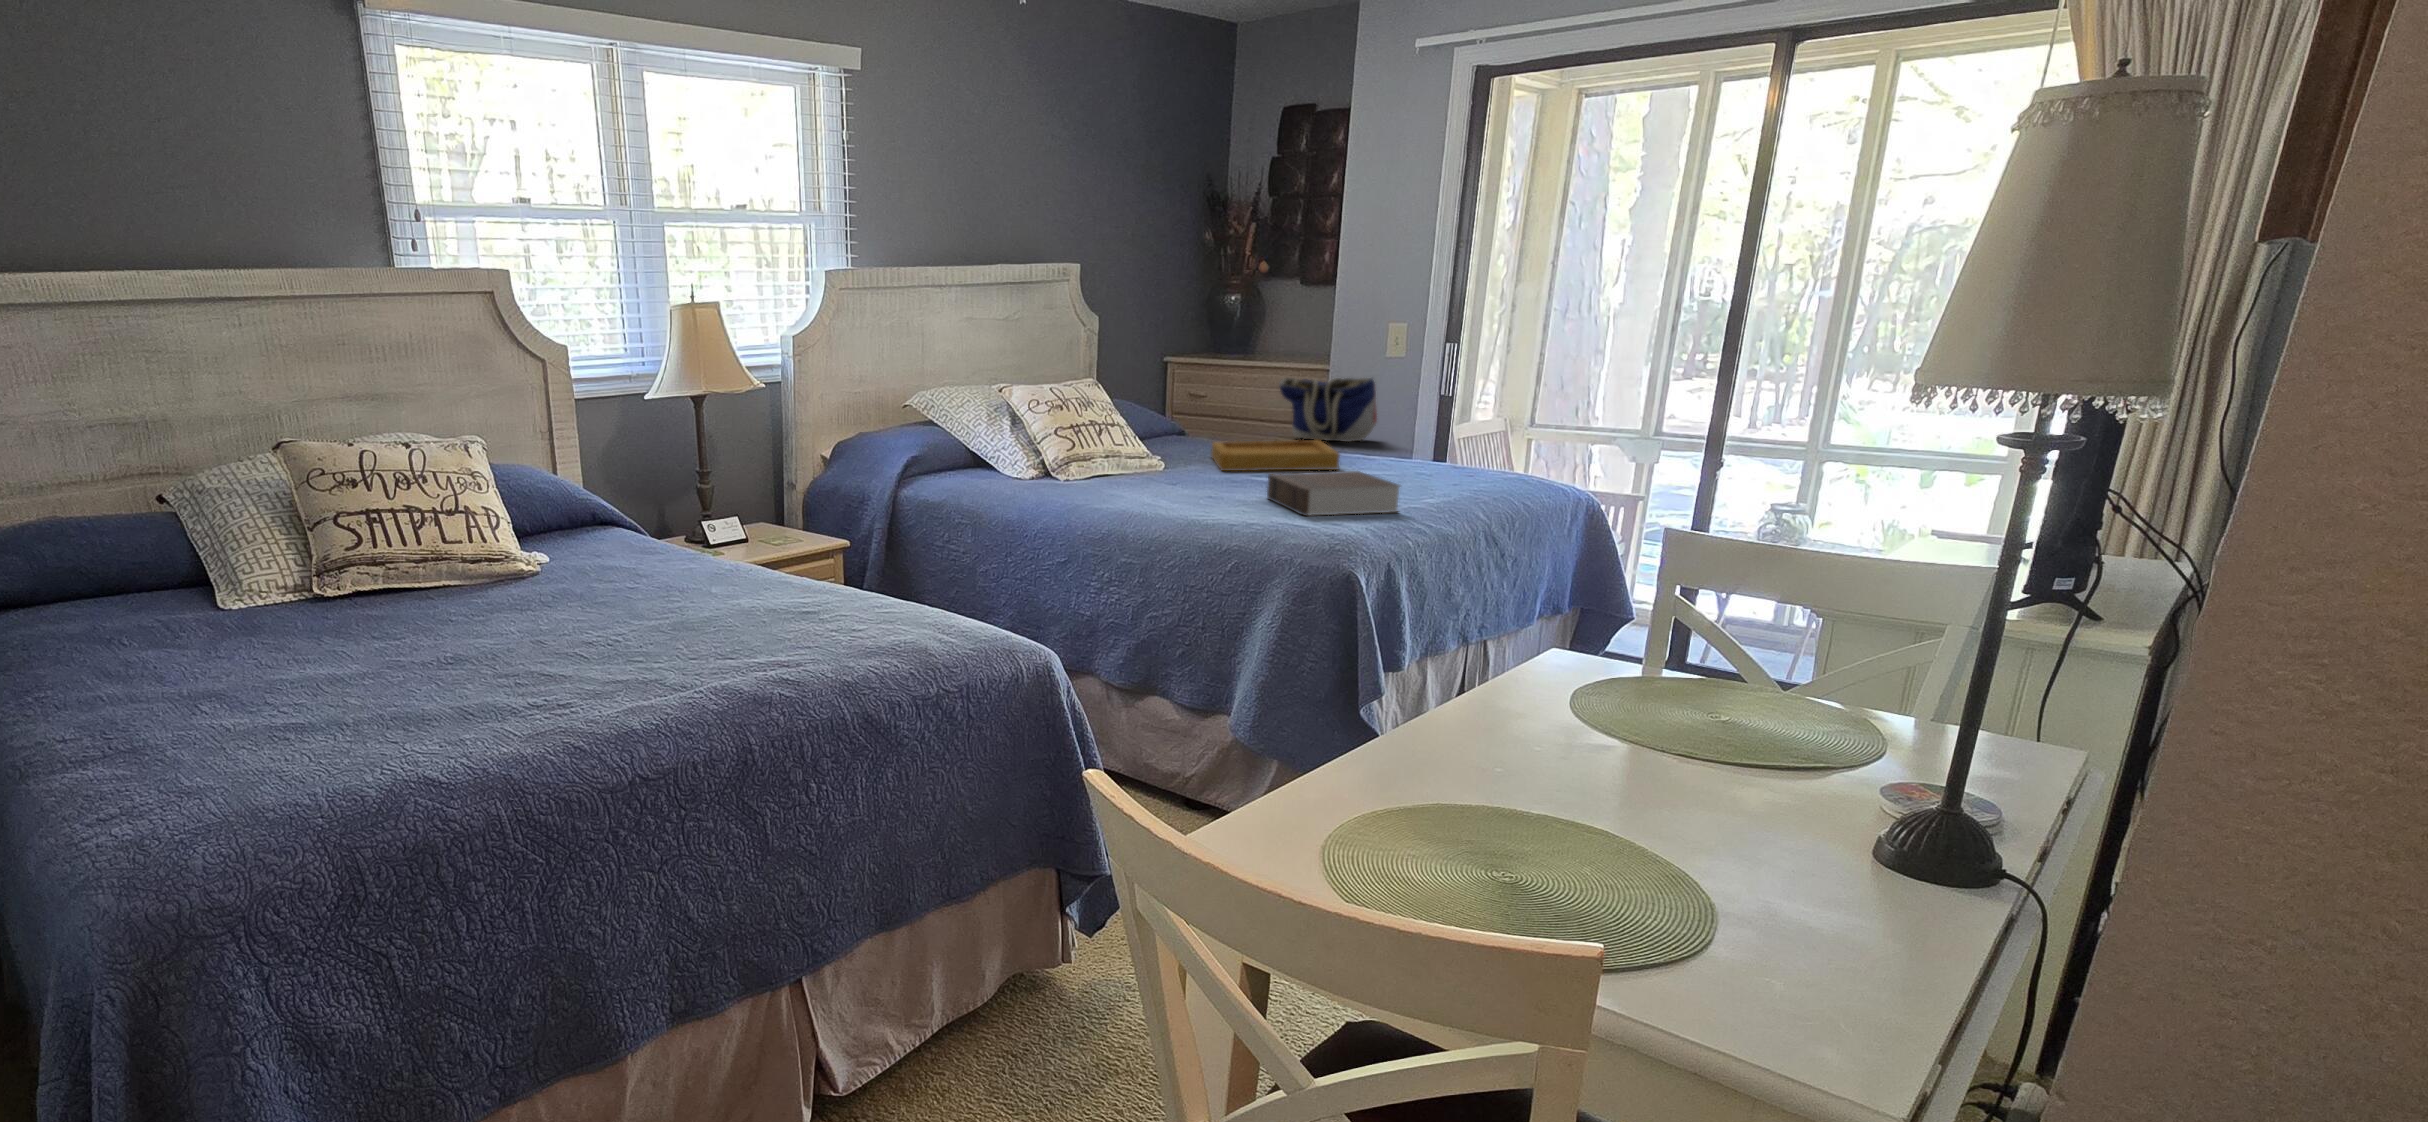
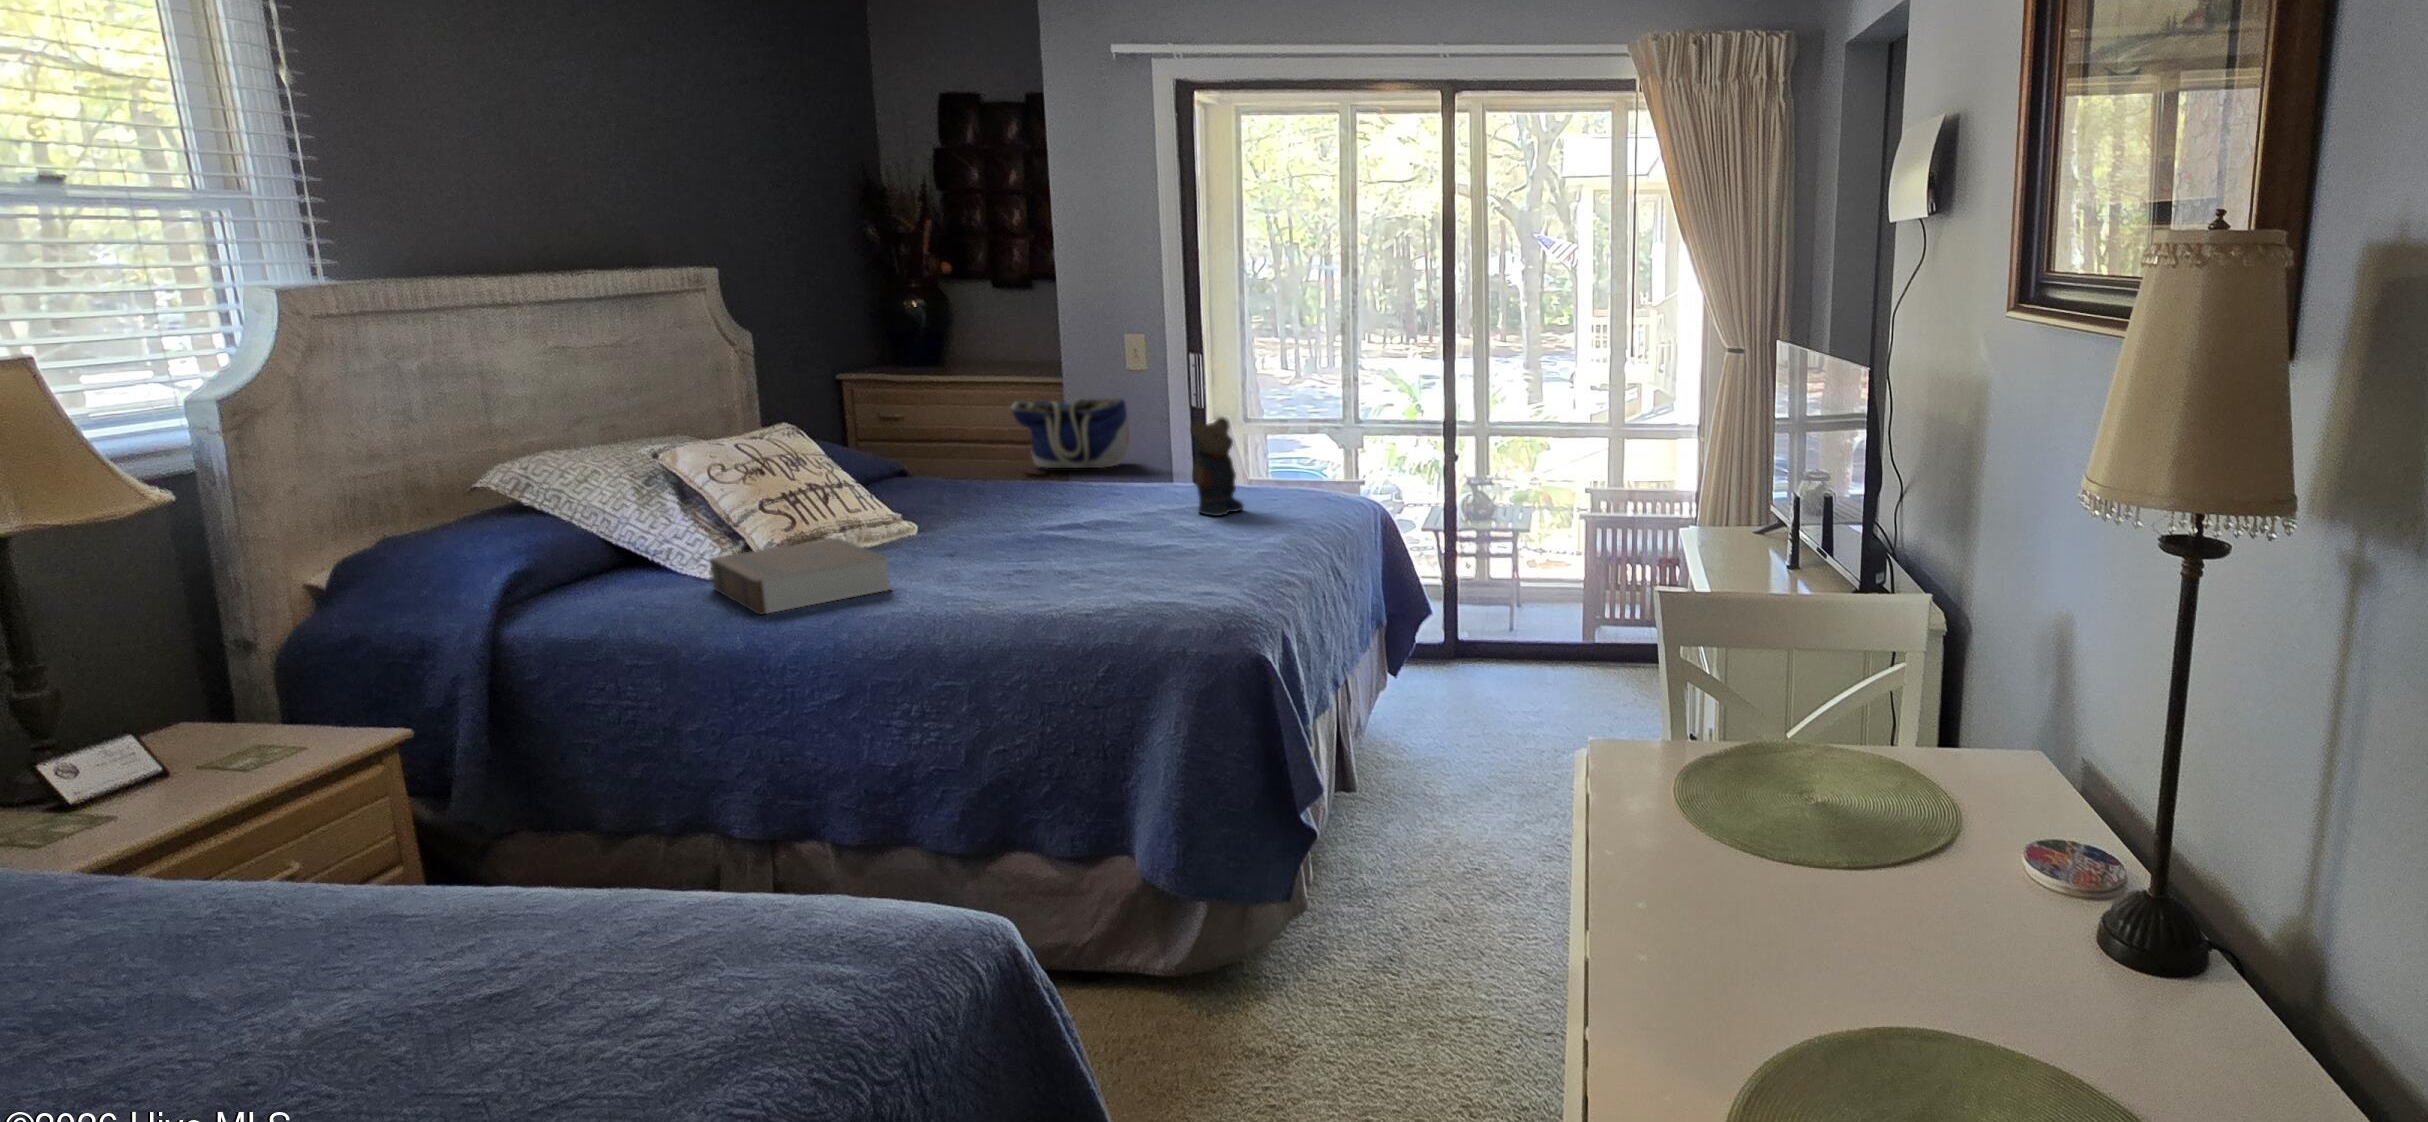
teddy bear: none [1386,390,1434,479] -> present [1190,417,1244,516]
tray: present [1211,440,1340,471] -> none [960,474,1135,528]
book: present [1267,471,1400,516] -> present [710,538,890,615]

